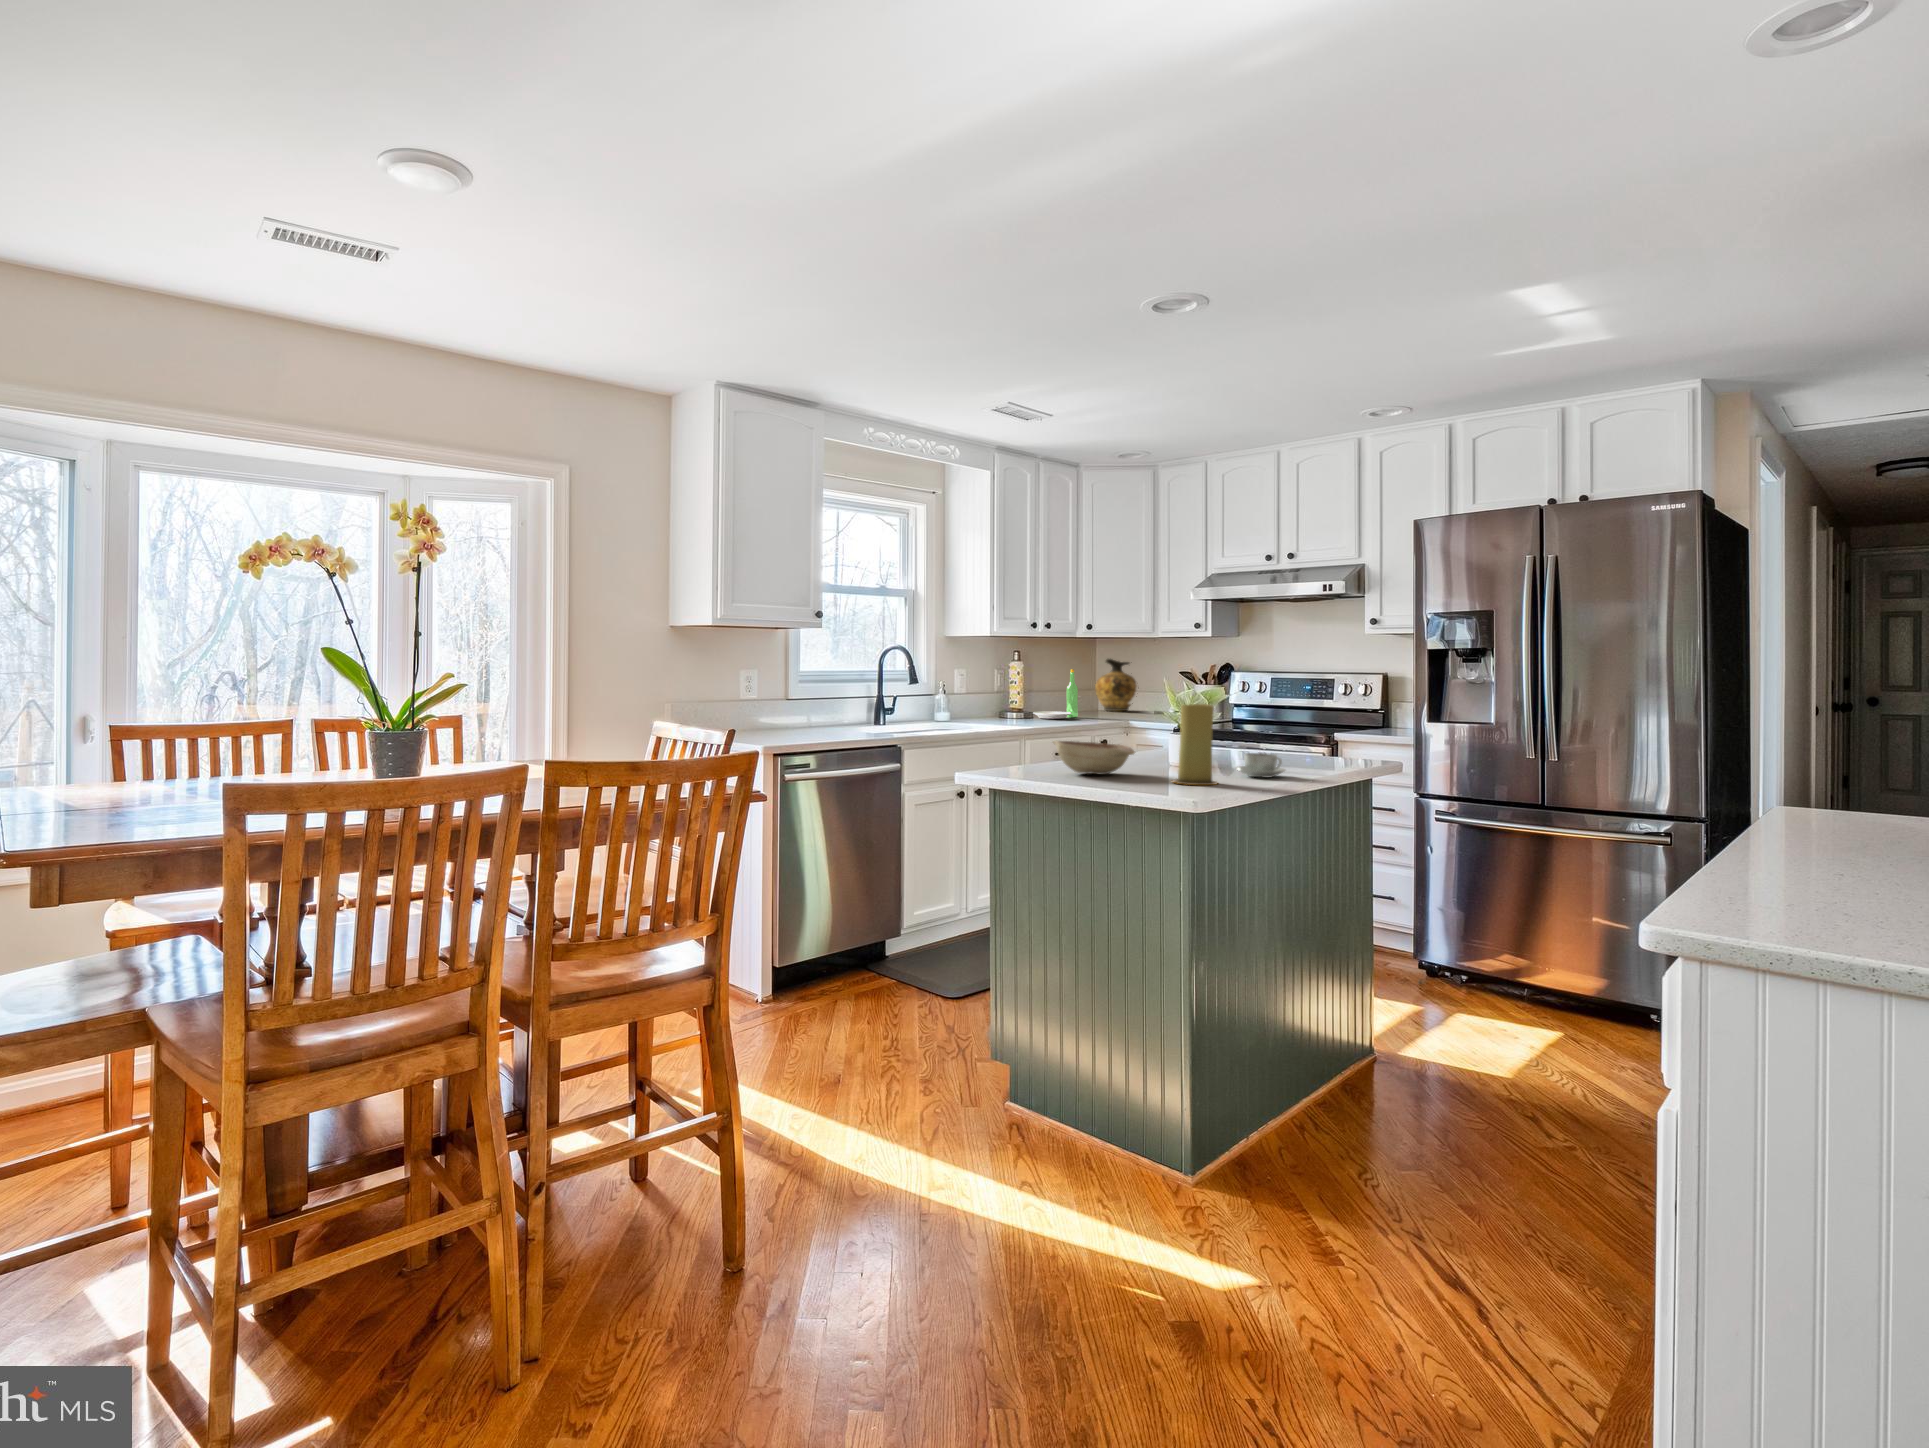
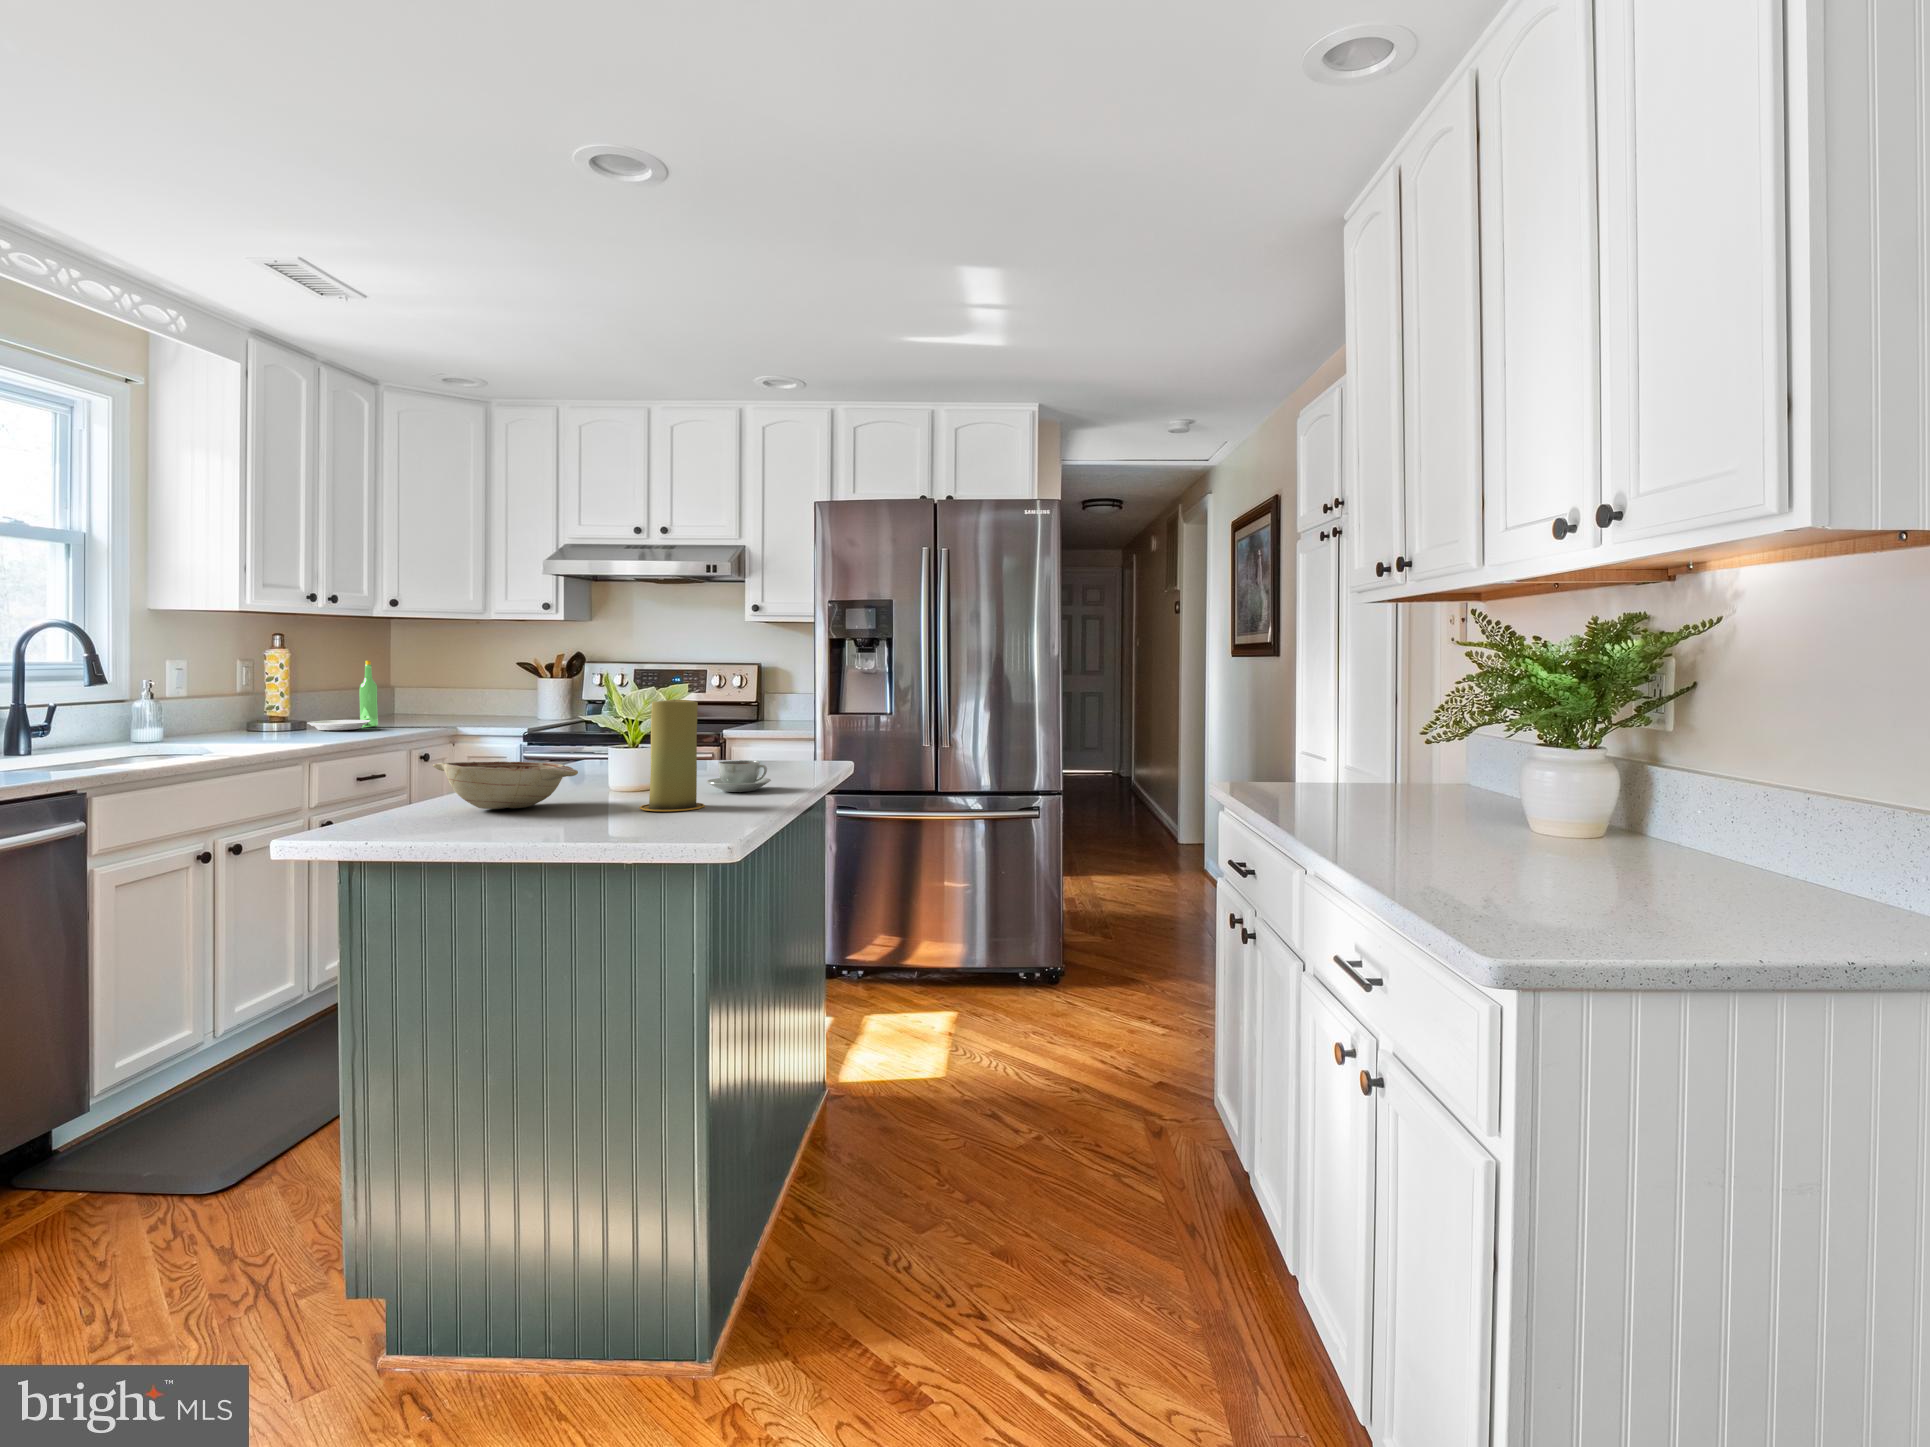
ceramic jug: present [1095,659,1137,711] -> none [393,647,456,716]

